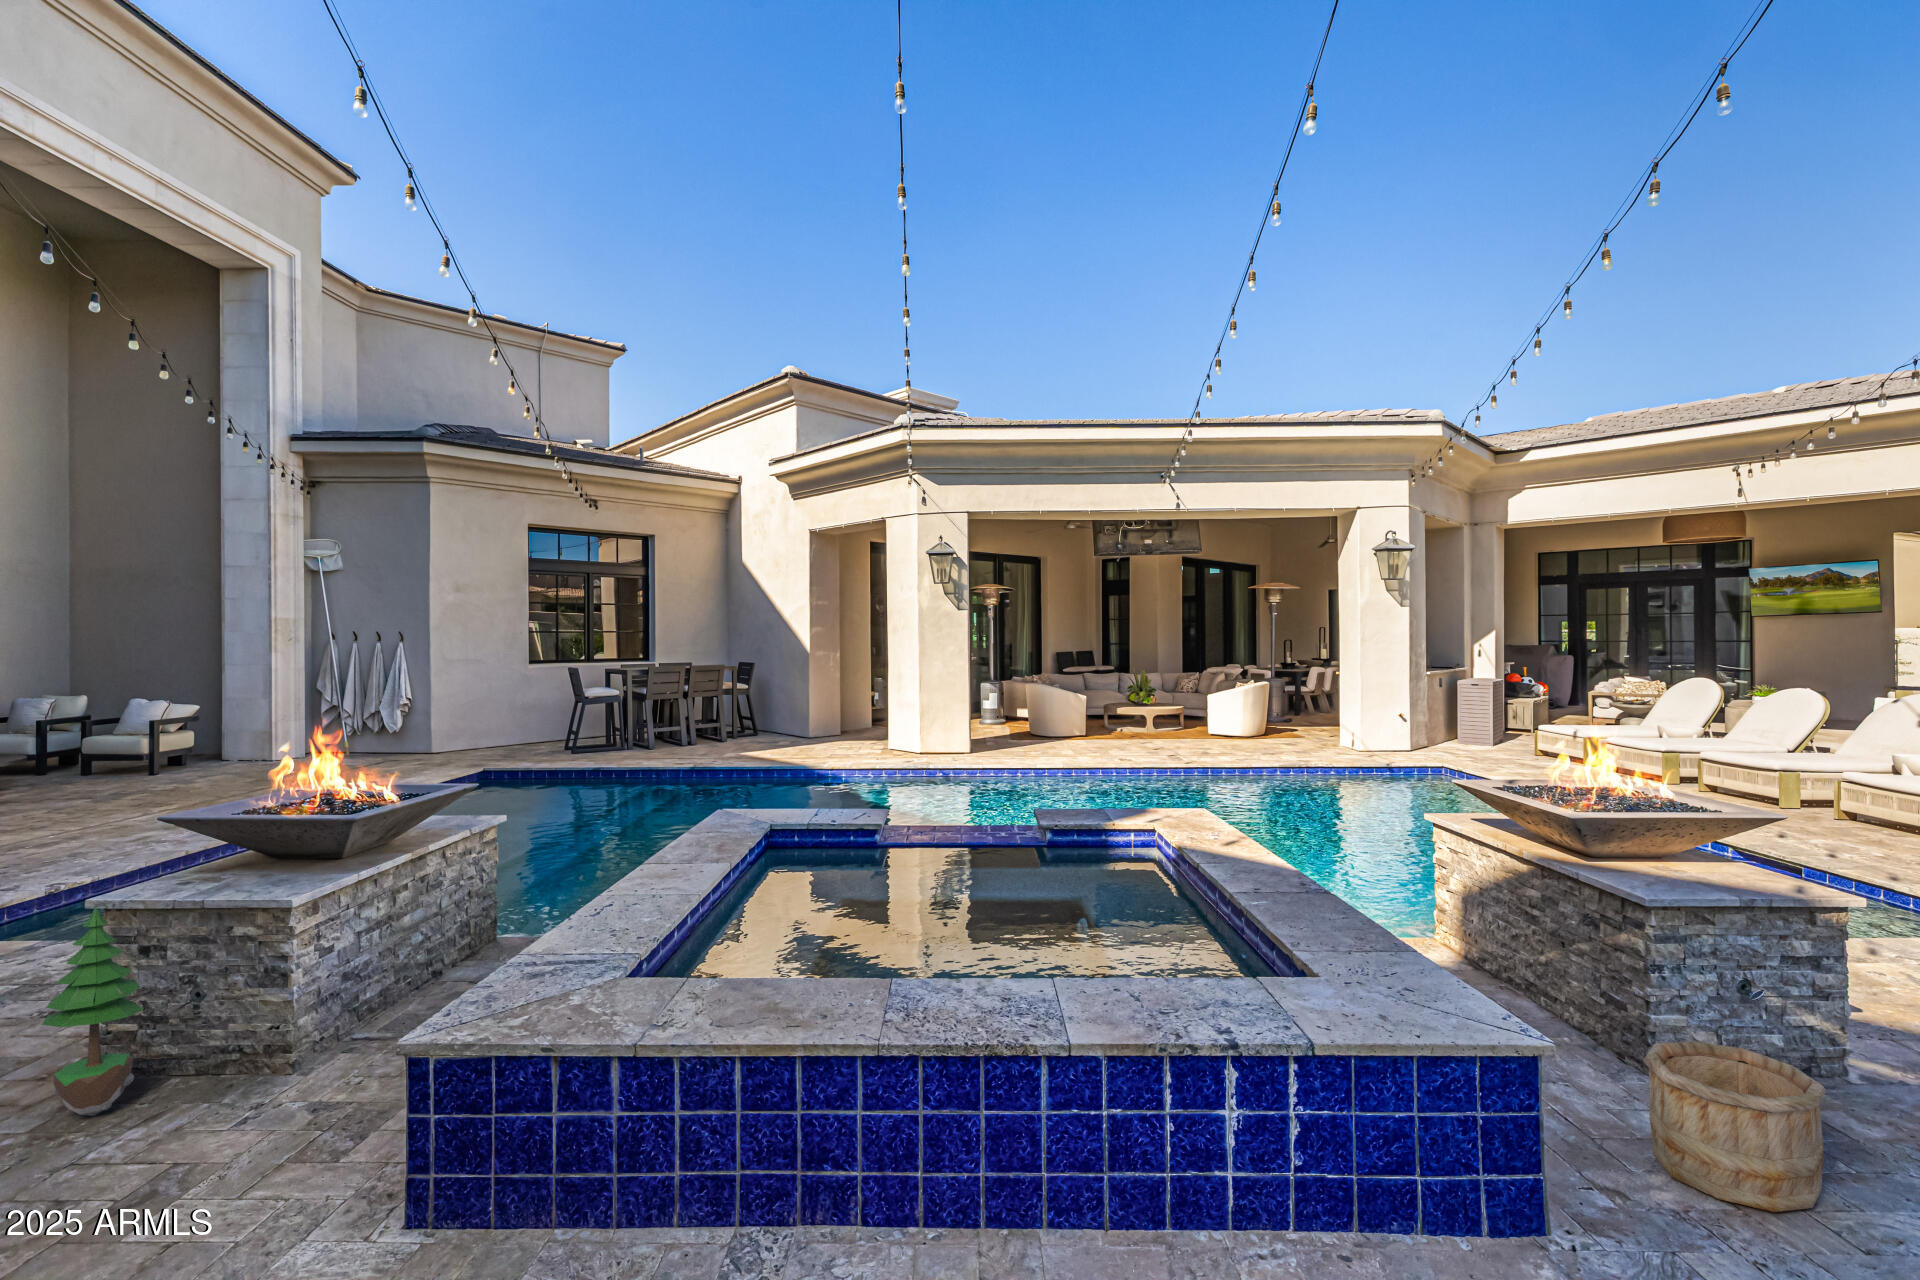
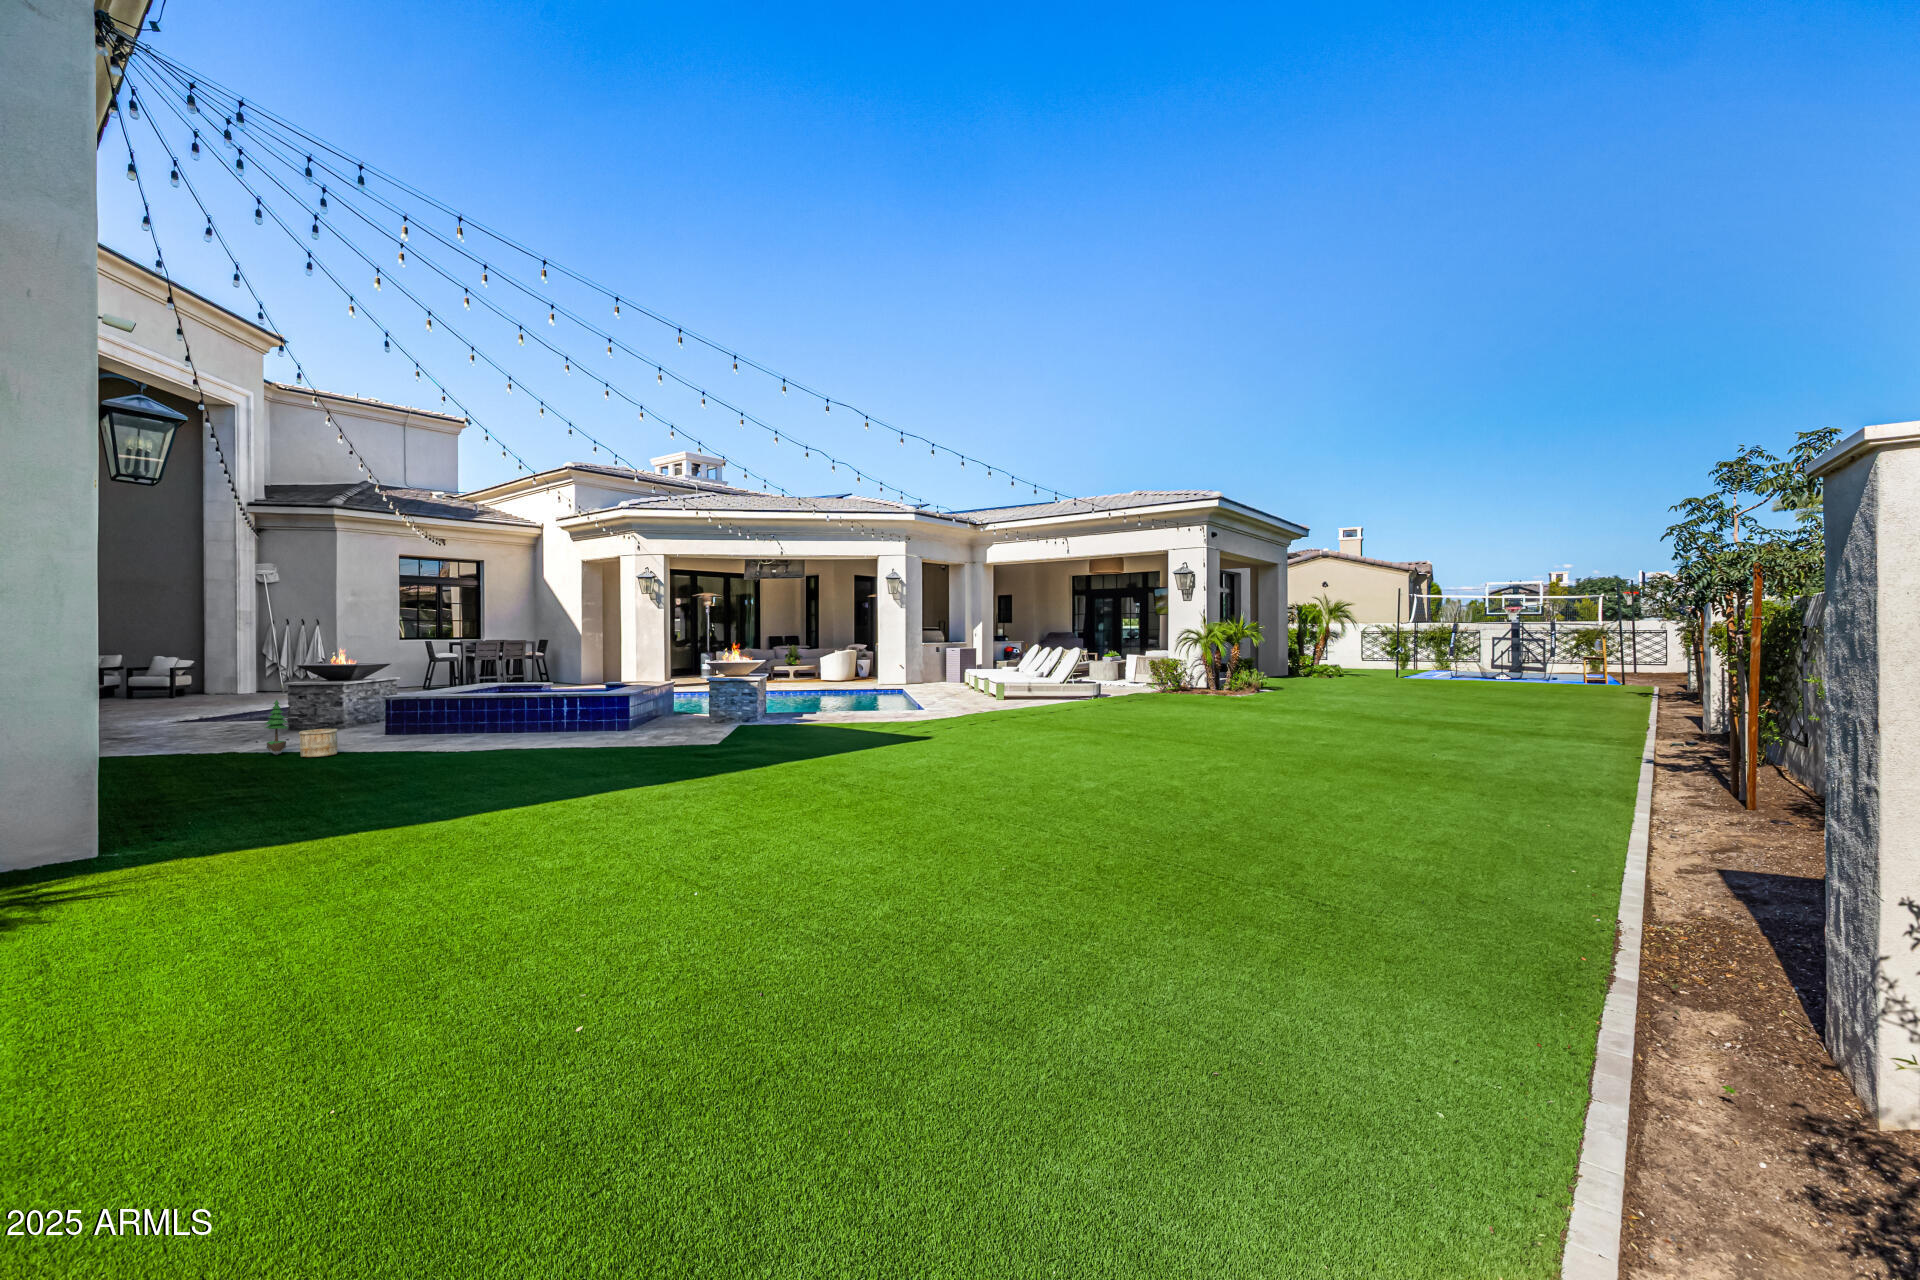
wooden bucket: present [1643,1042,1826,1212] -> present [298,729,338,757]

